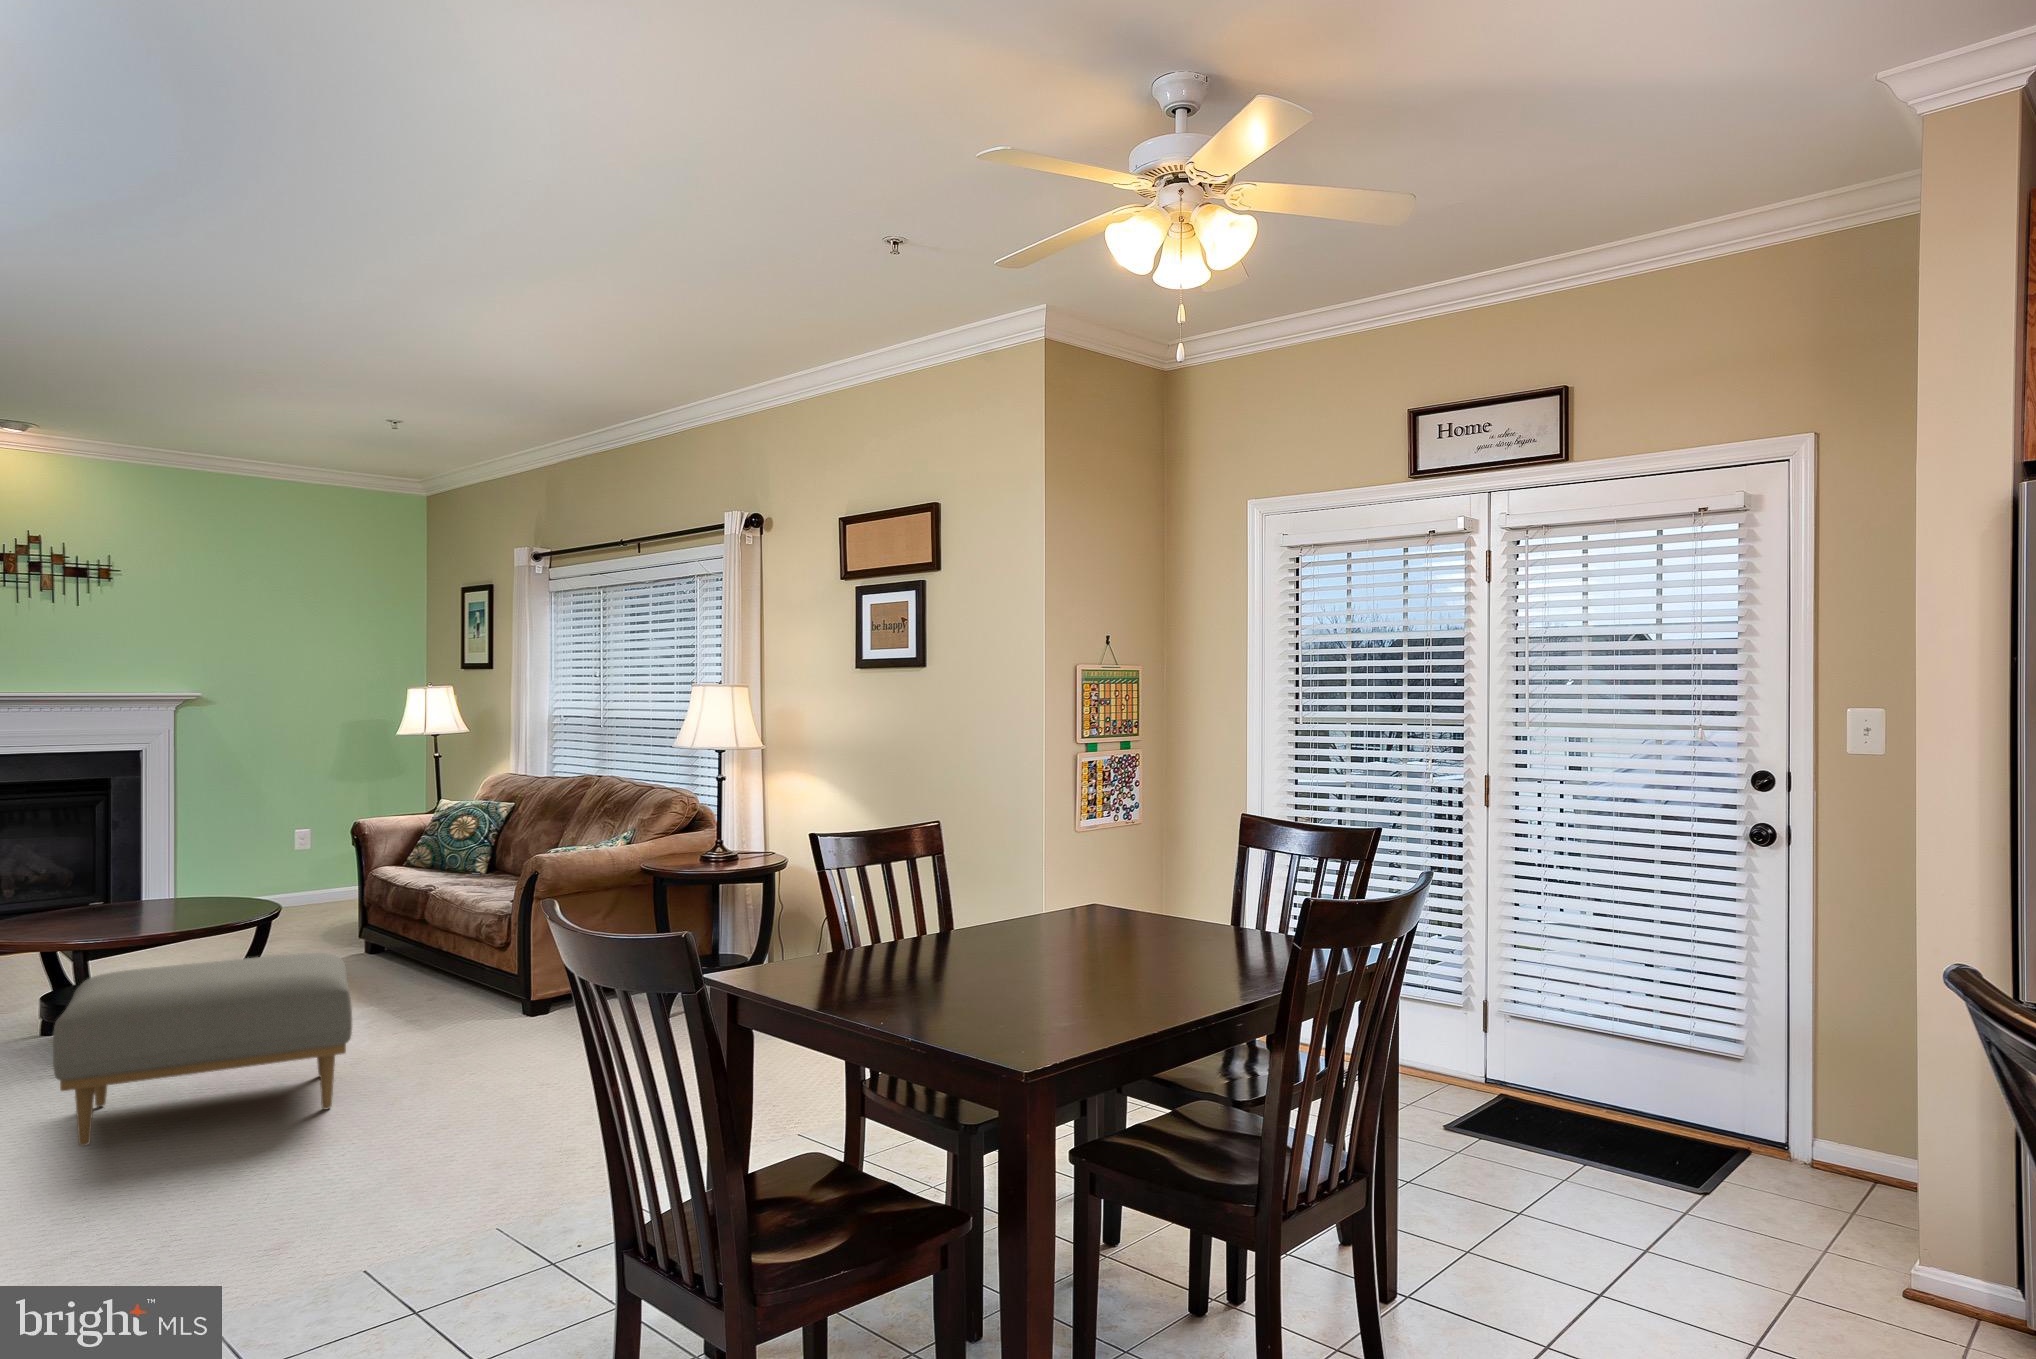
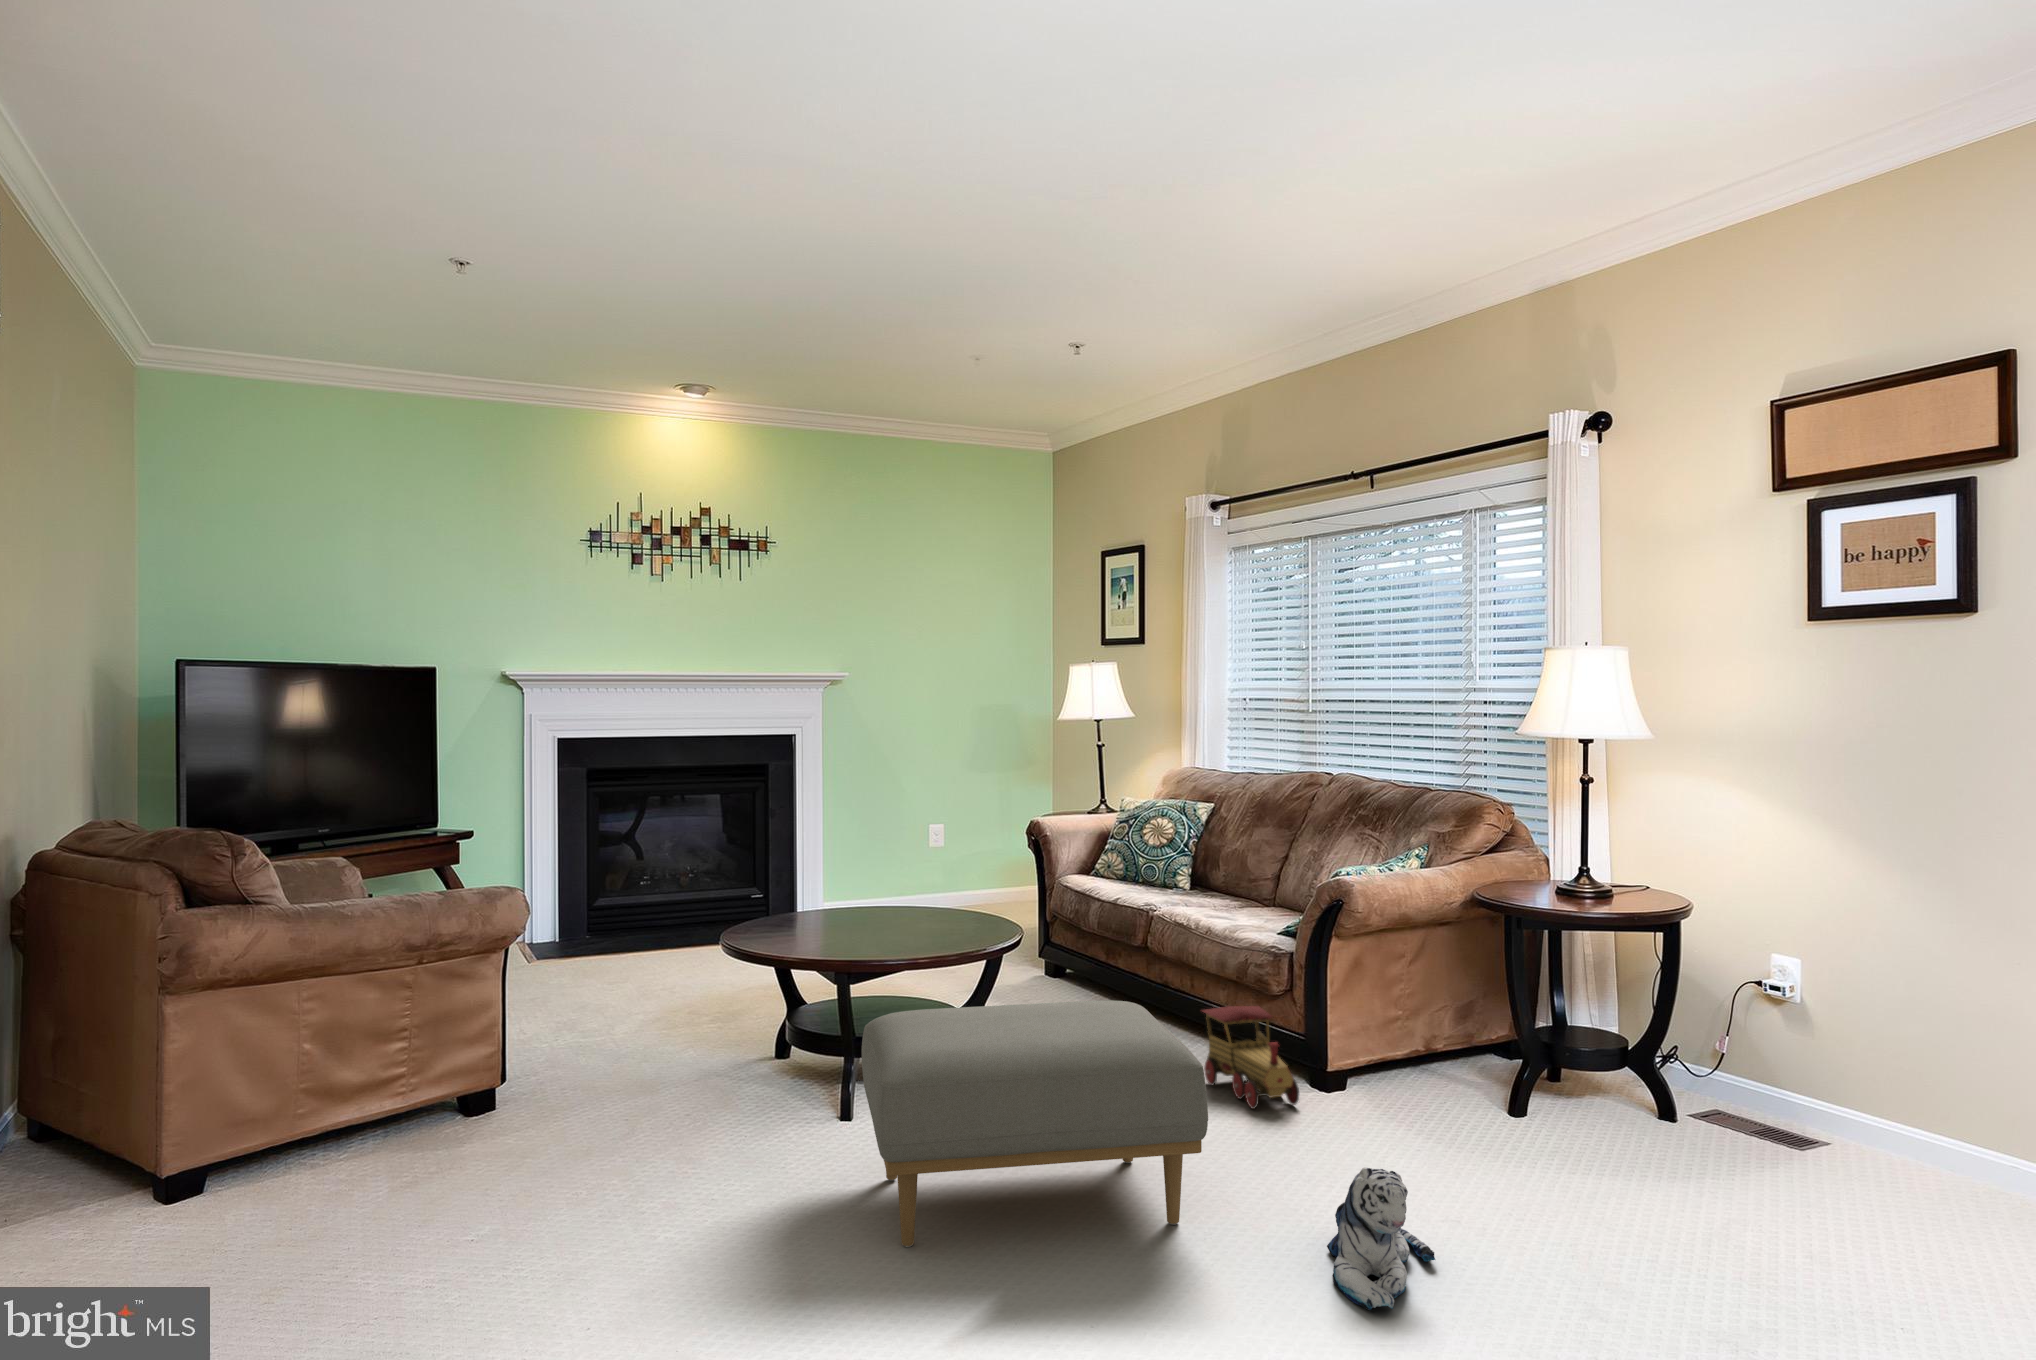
toy train: none [435,957,499,1032] -> present [1203,1006,1299,1109]
plush toy: none [419,1047,508,1139] -> present [1327,1167,1435,1310]

